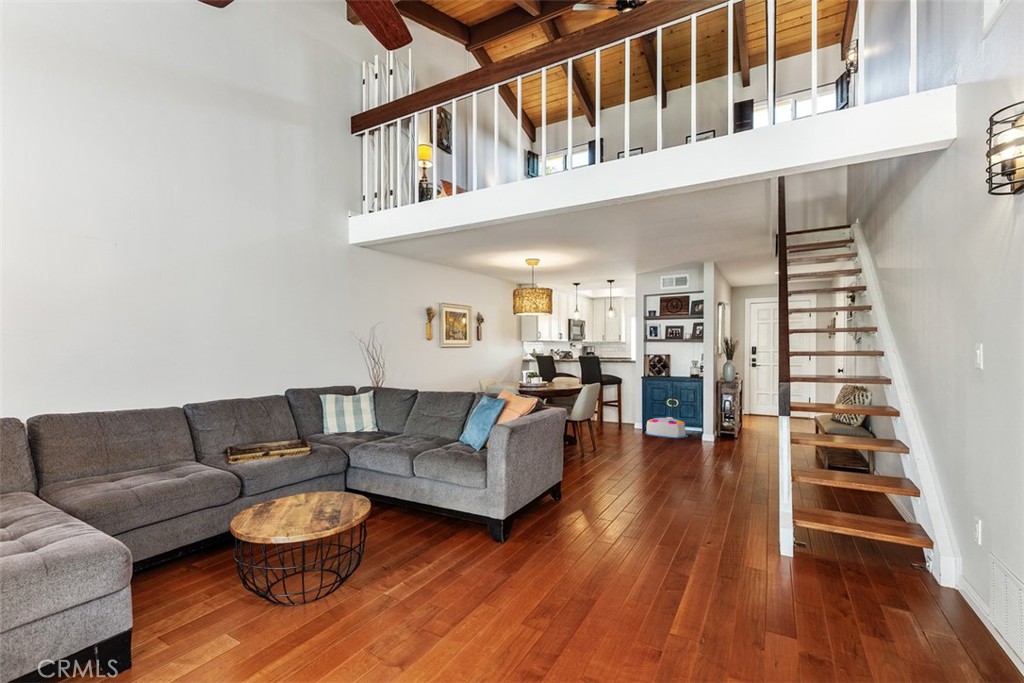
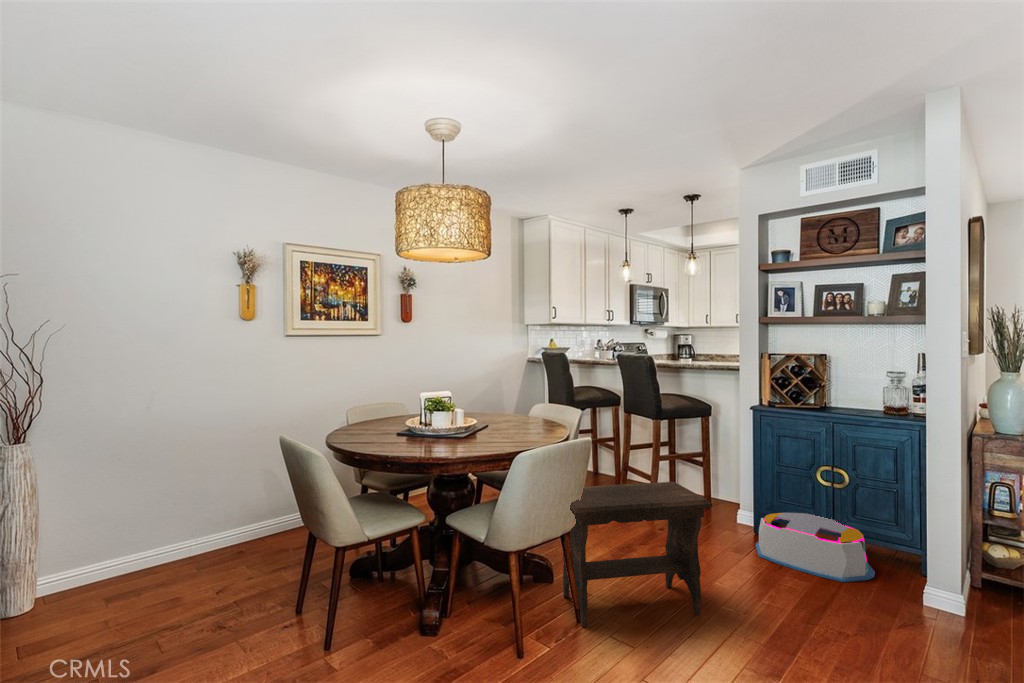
footstool: none [581,403,638,451] -> present [563,482,712,627]

